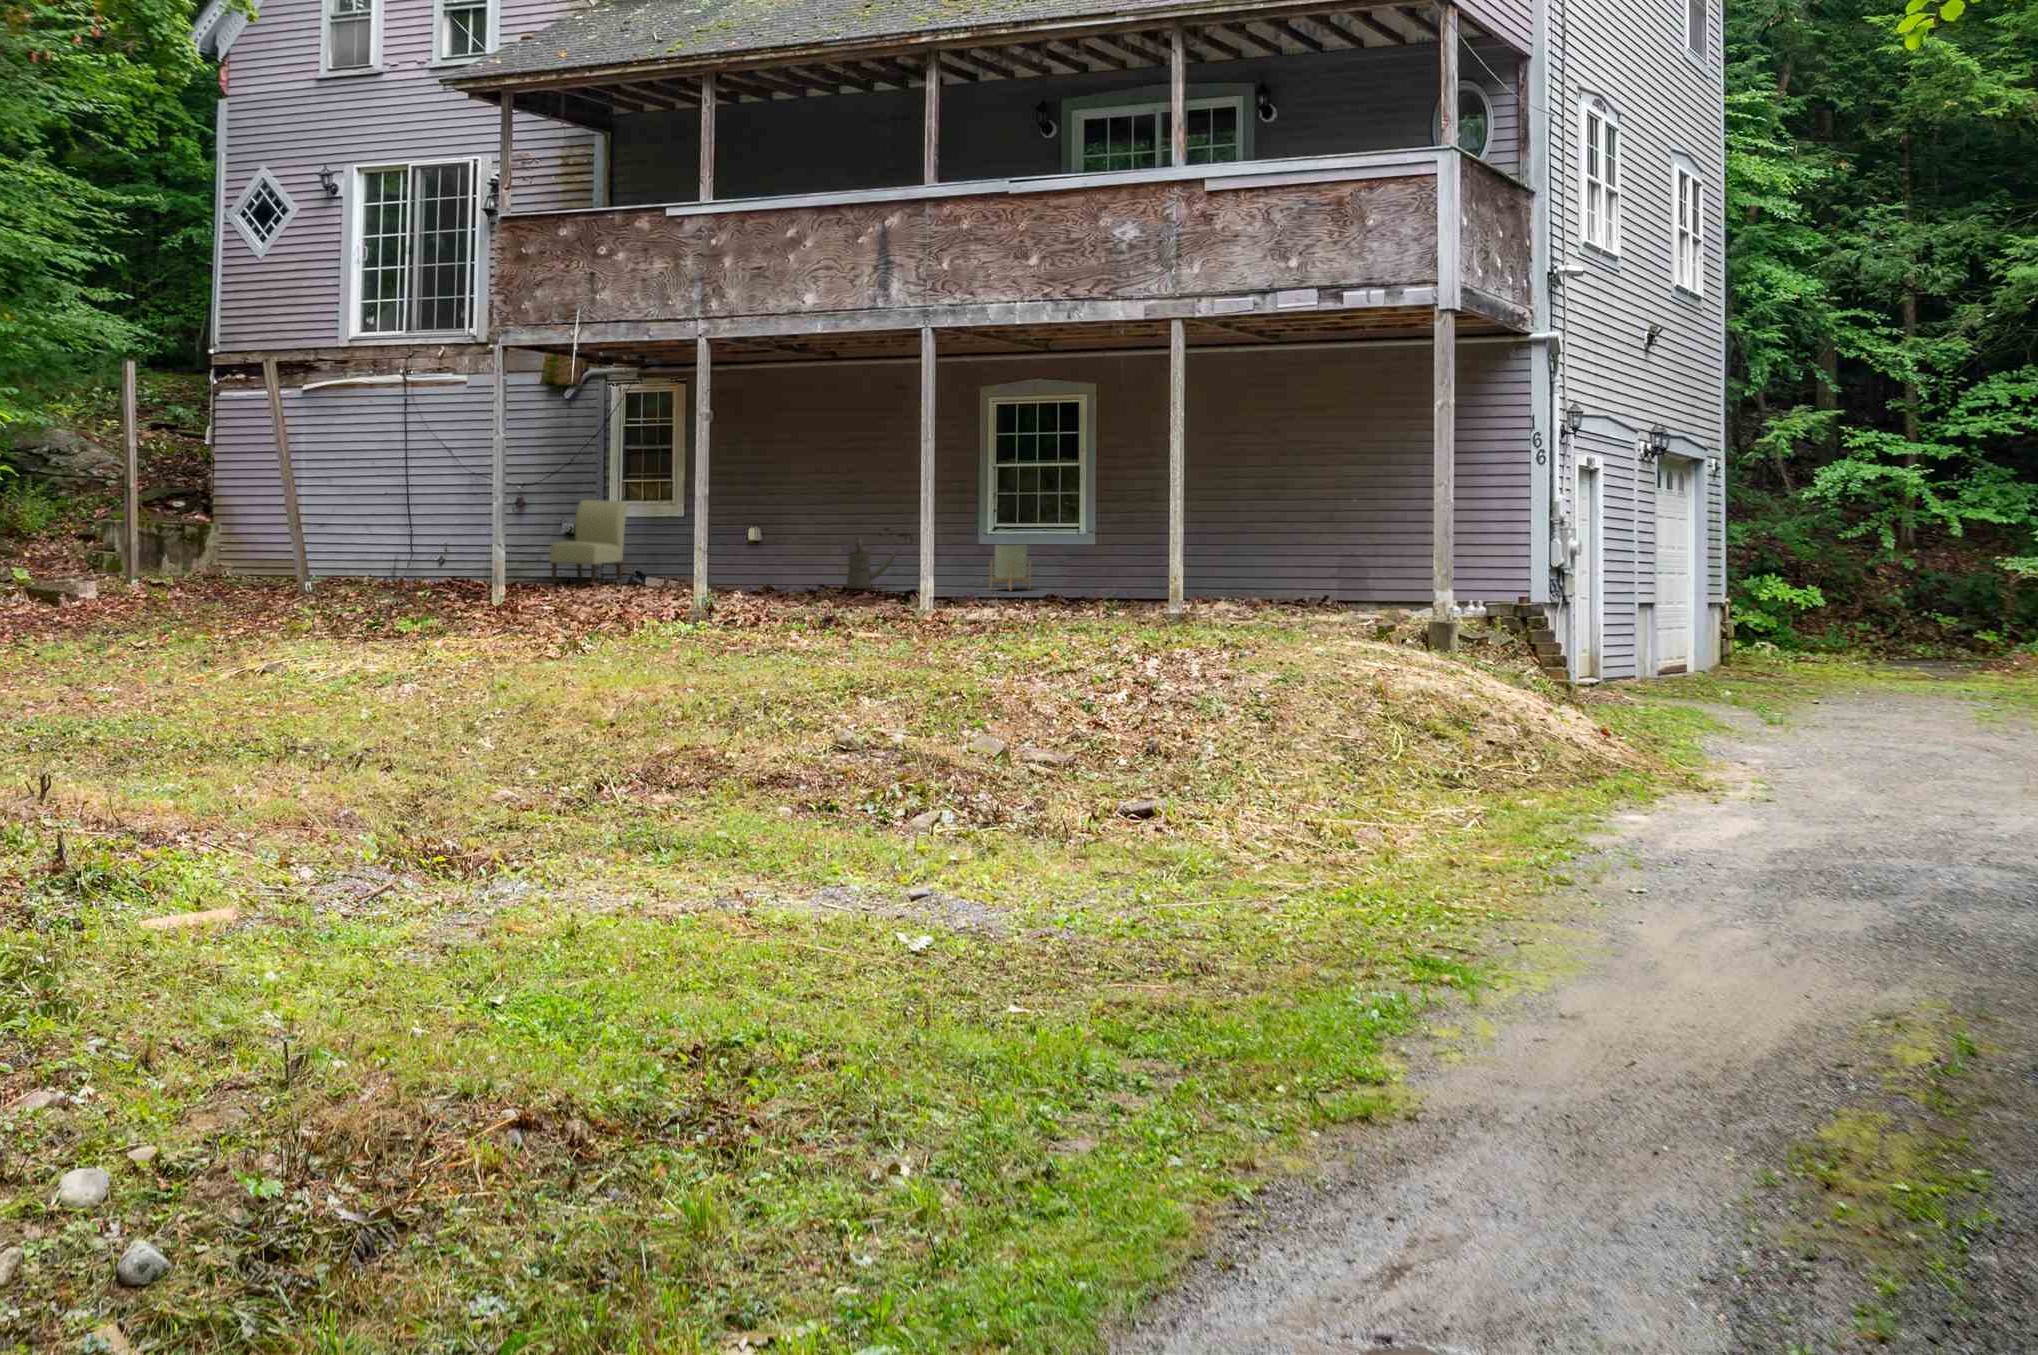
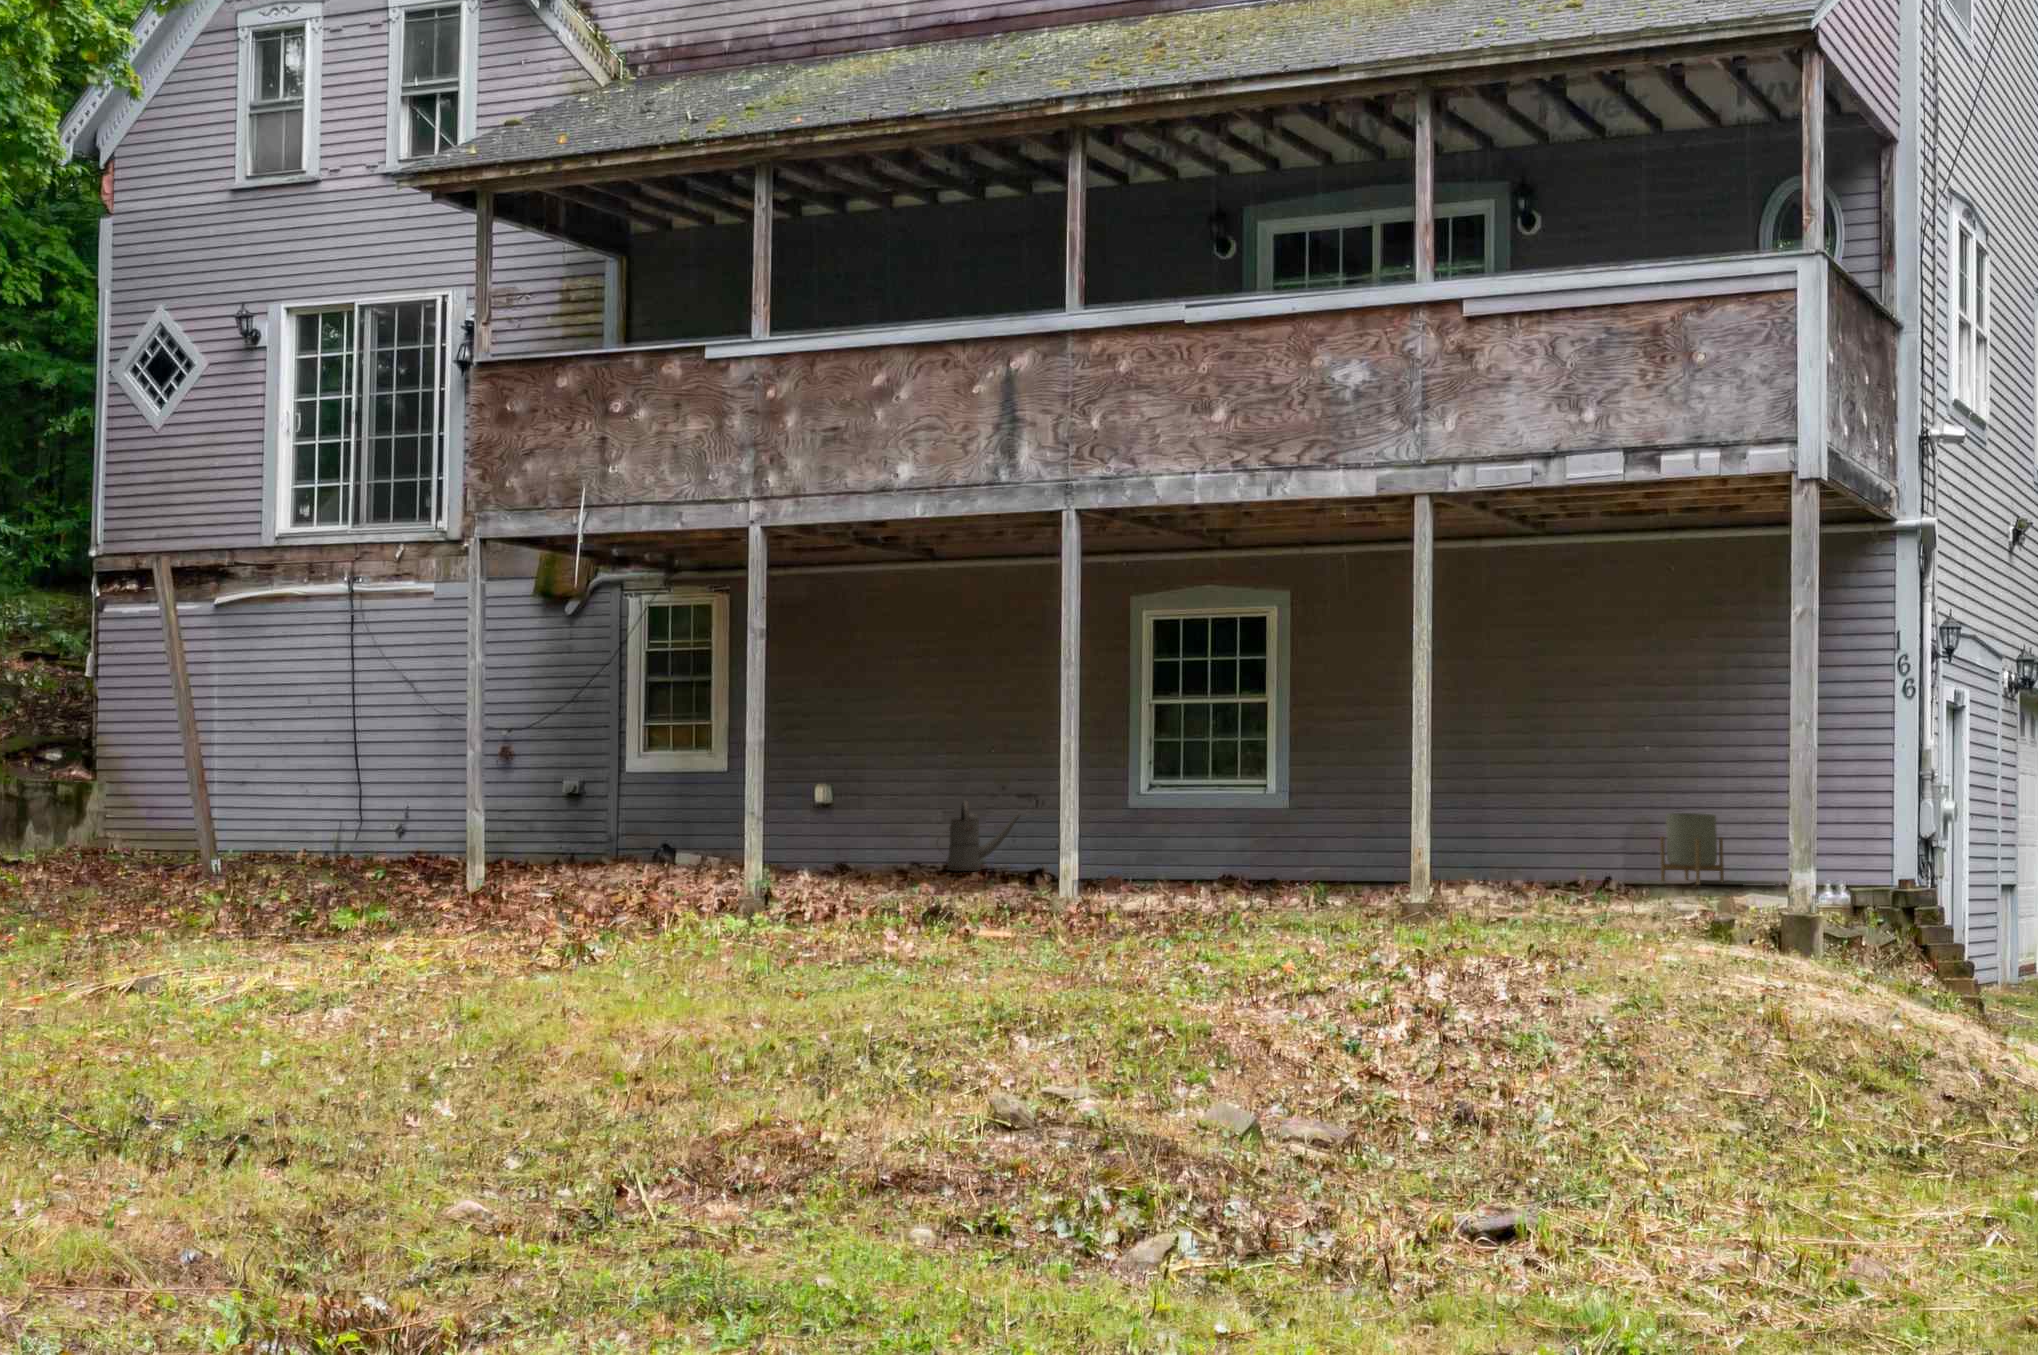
chair: present [550,500,628,583] -> none [540,748,645,863]
planter: present [990,545,1031,590] -> present [1660,813,1724,885]

